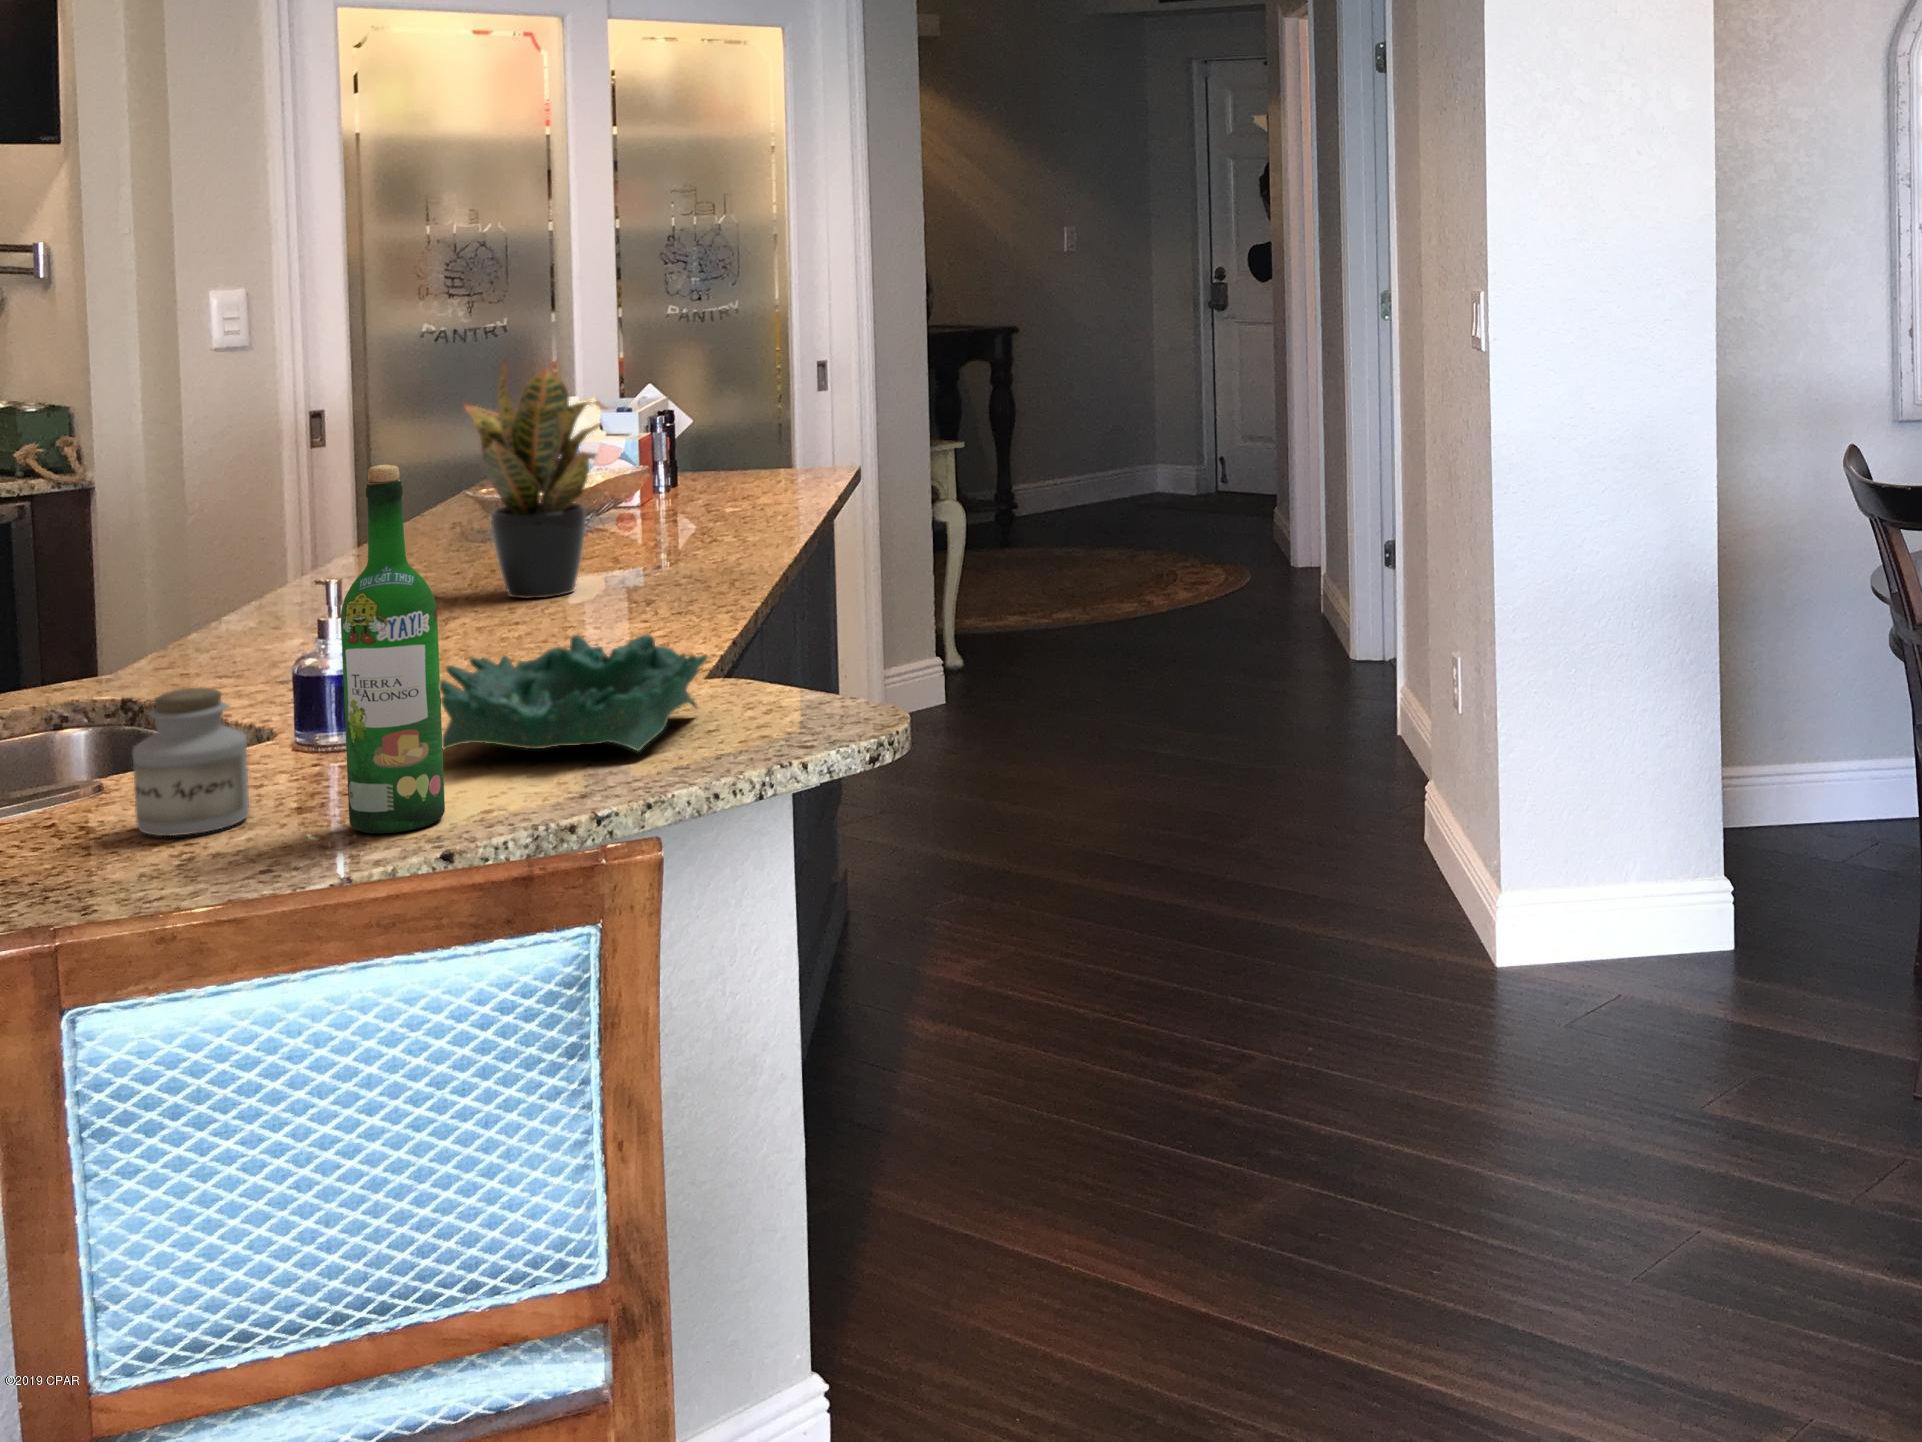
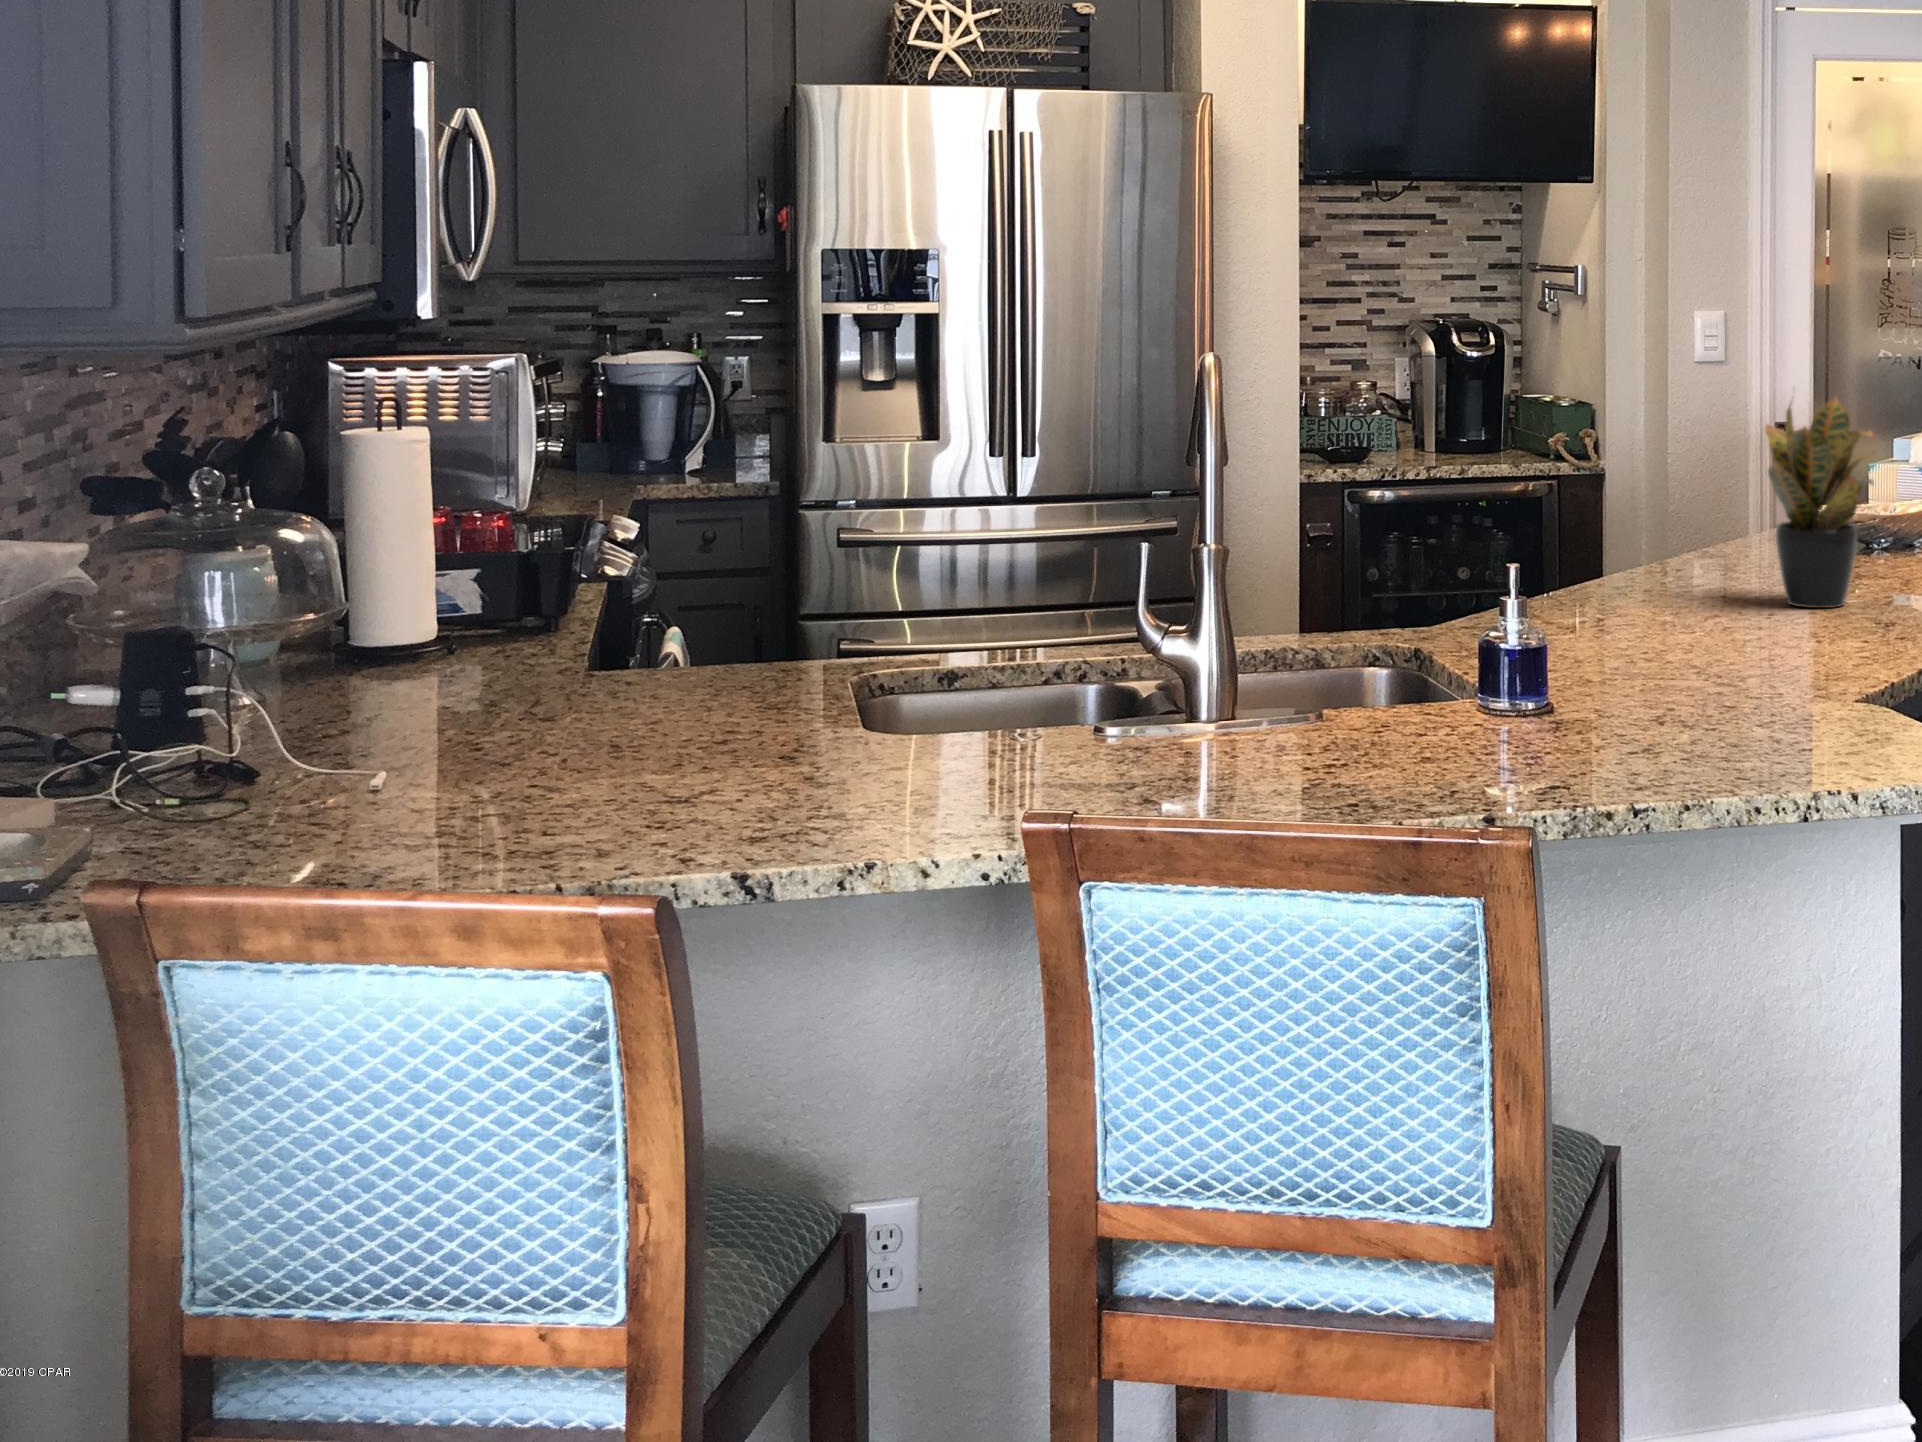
wine bottle: present [341,465,445,833] -> none [1453,470,1528,791]
decorative bowl: present [440,634,707,751] -> none [1567,643,1812,759]
jar: present [133,688,250,836] -> none [1326,642,1409,763]

